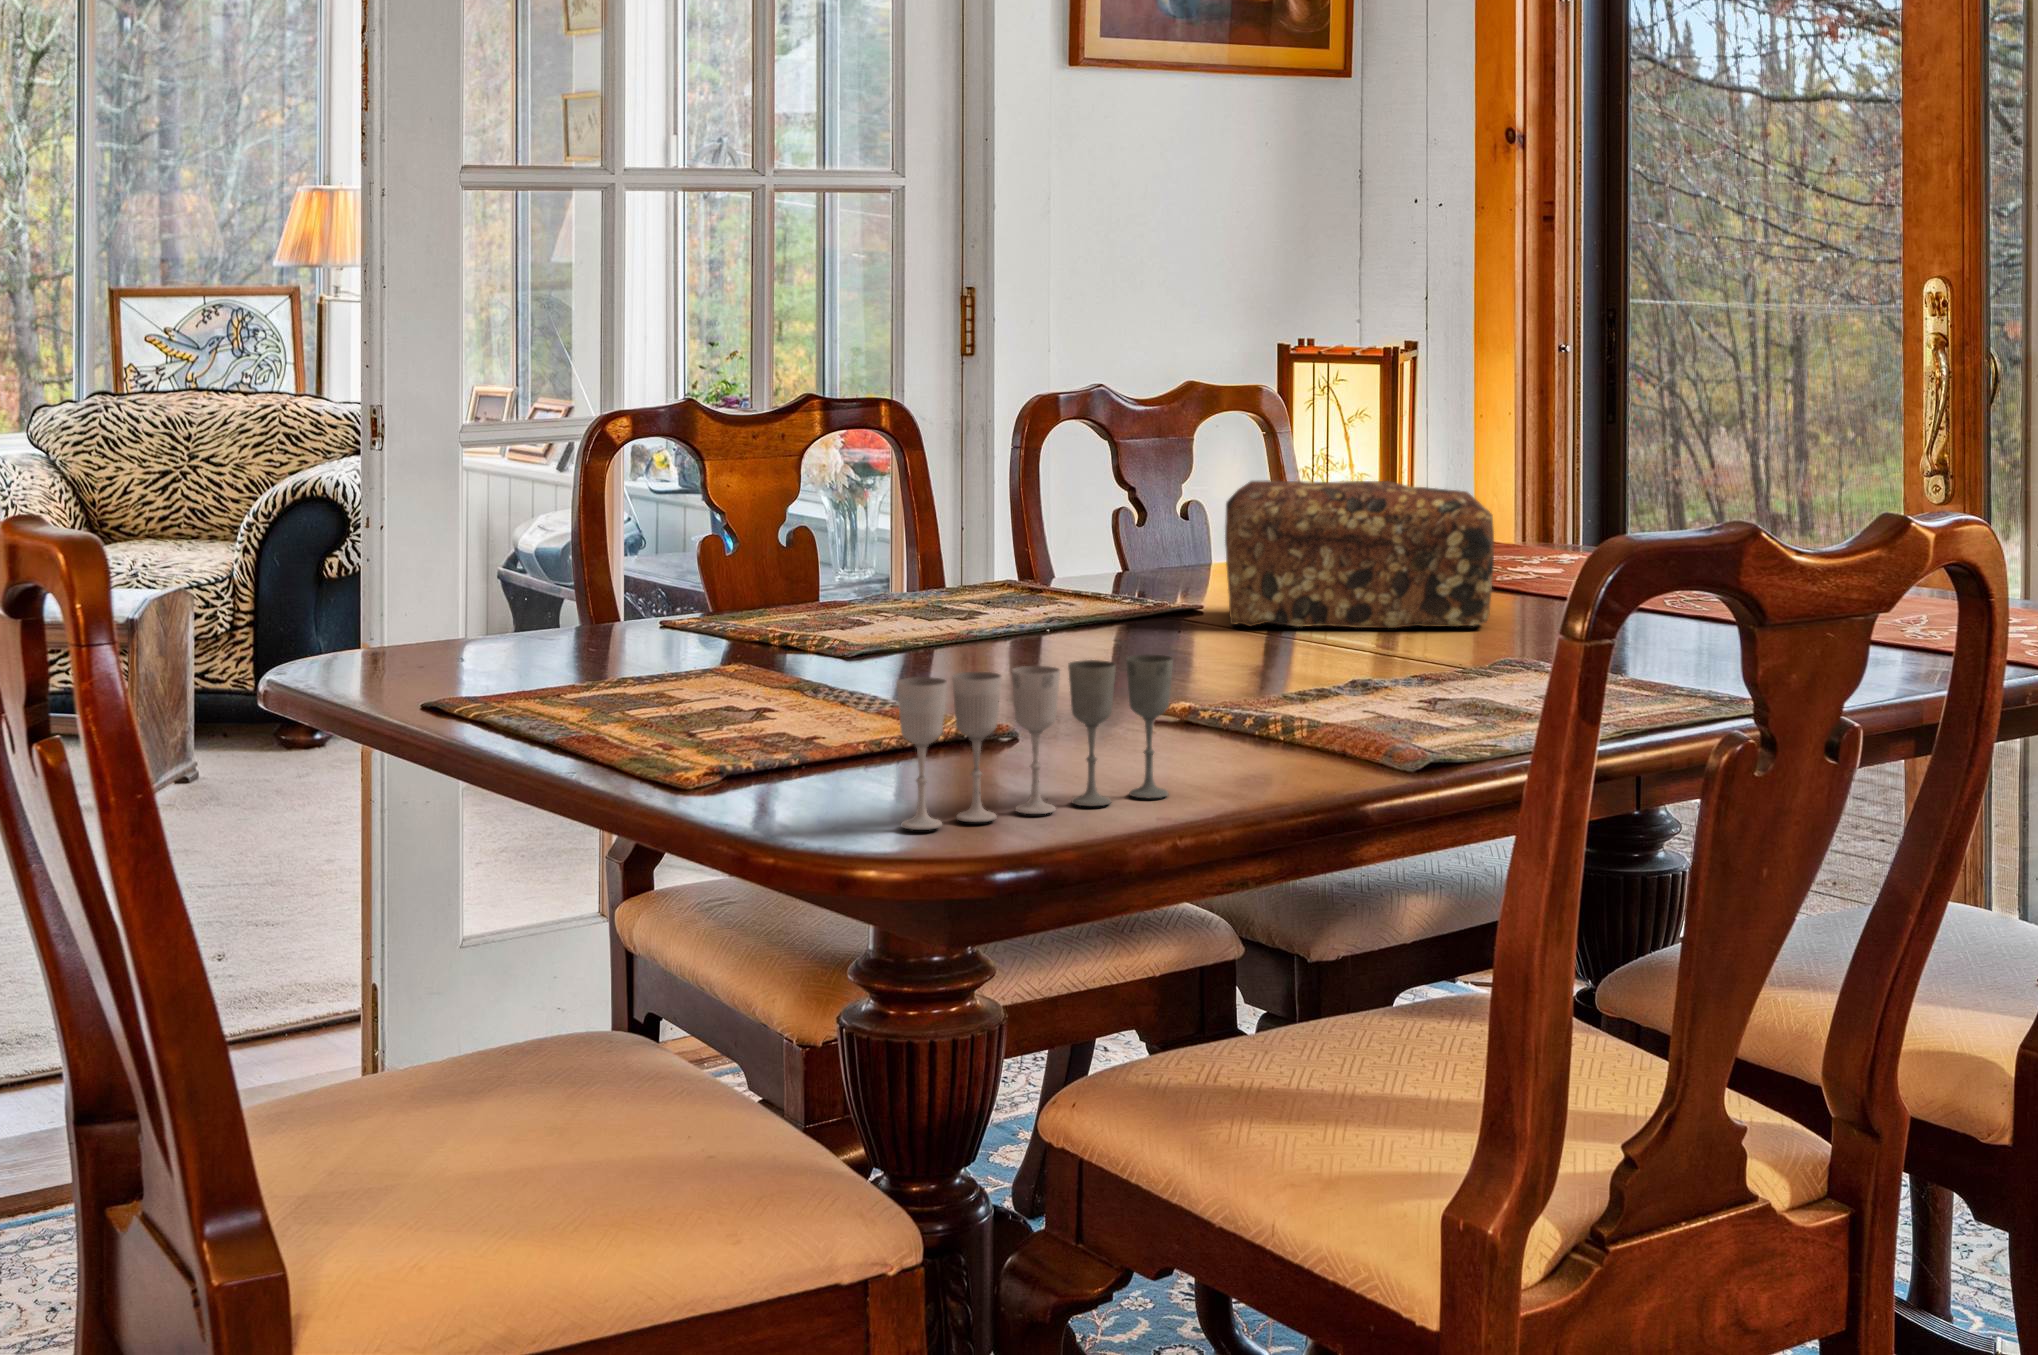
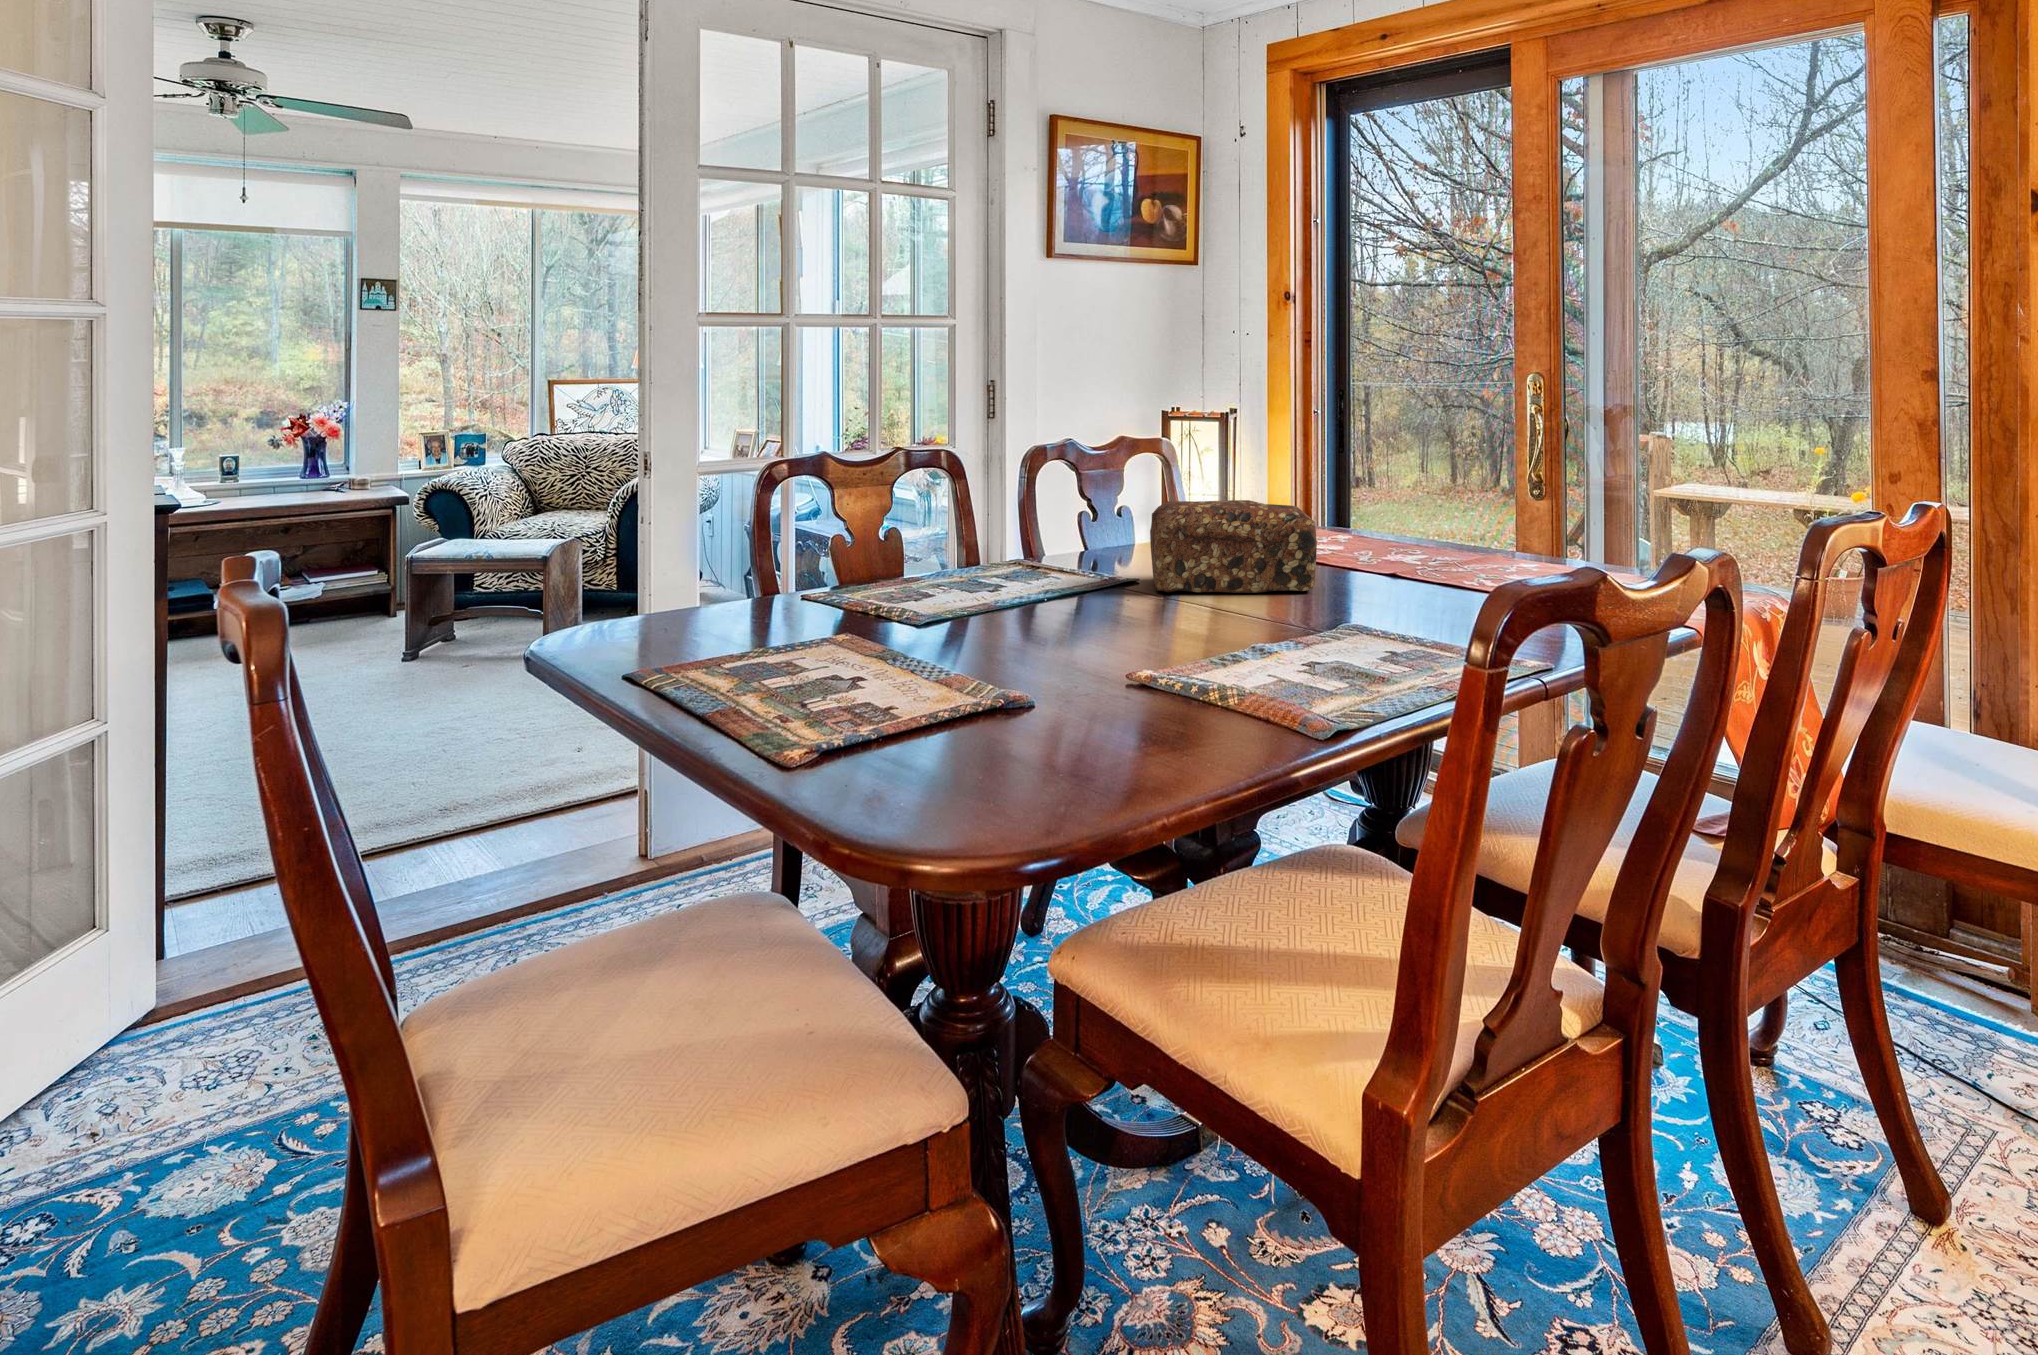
wine glass: present [897,654,1173,830] -> none [947,658,1150,811]

